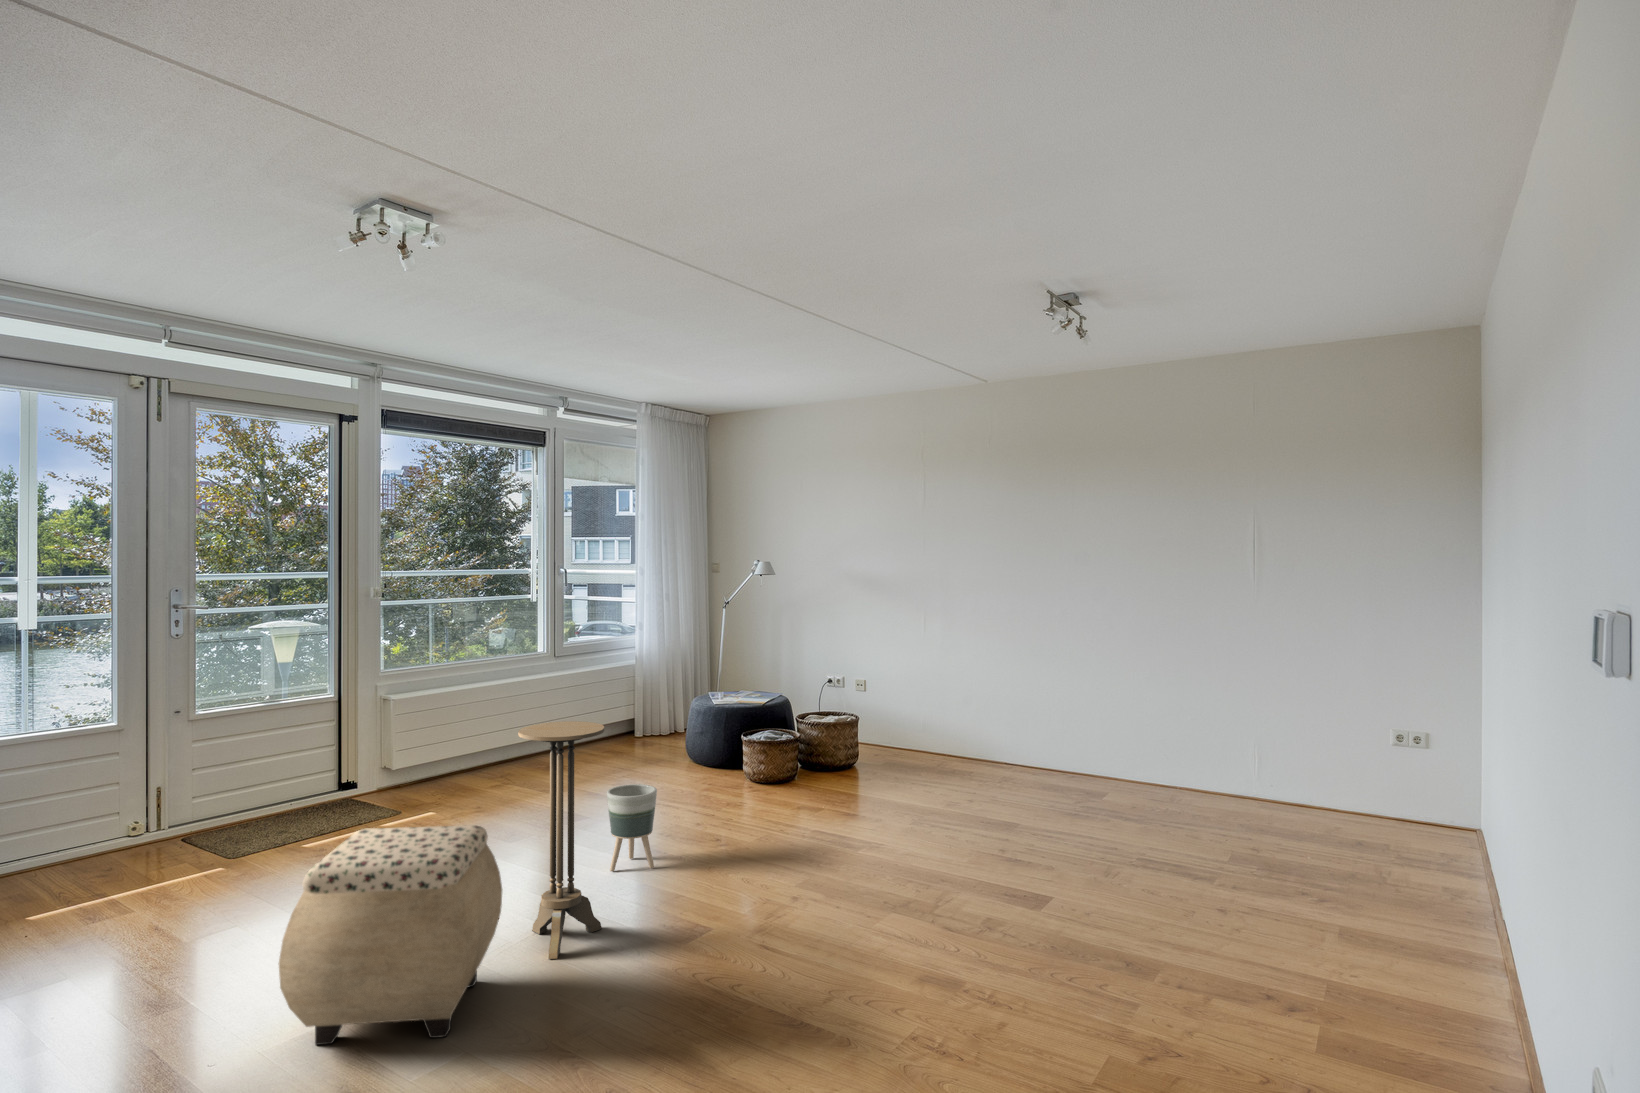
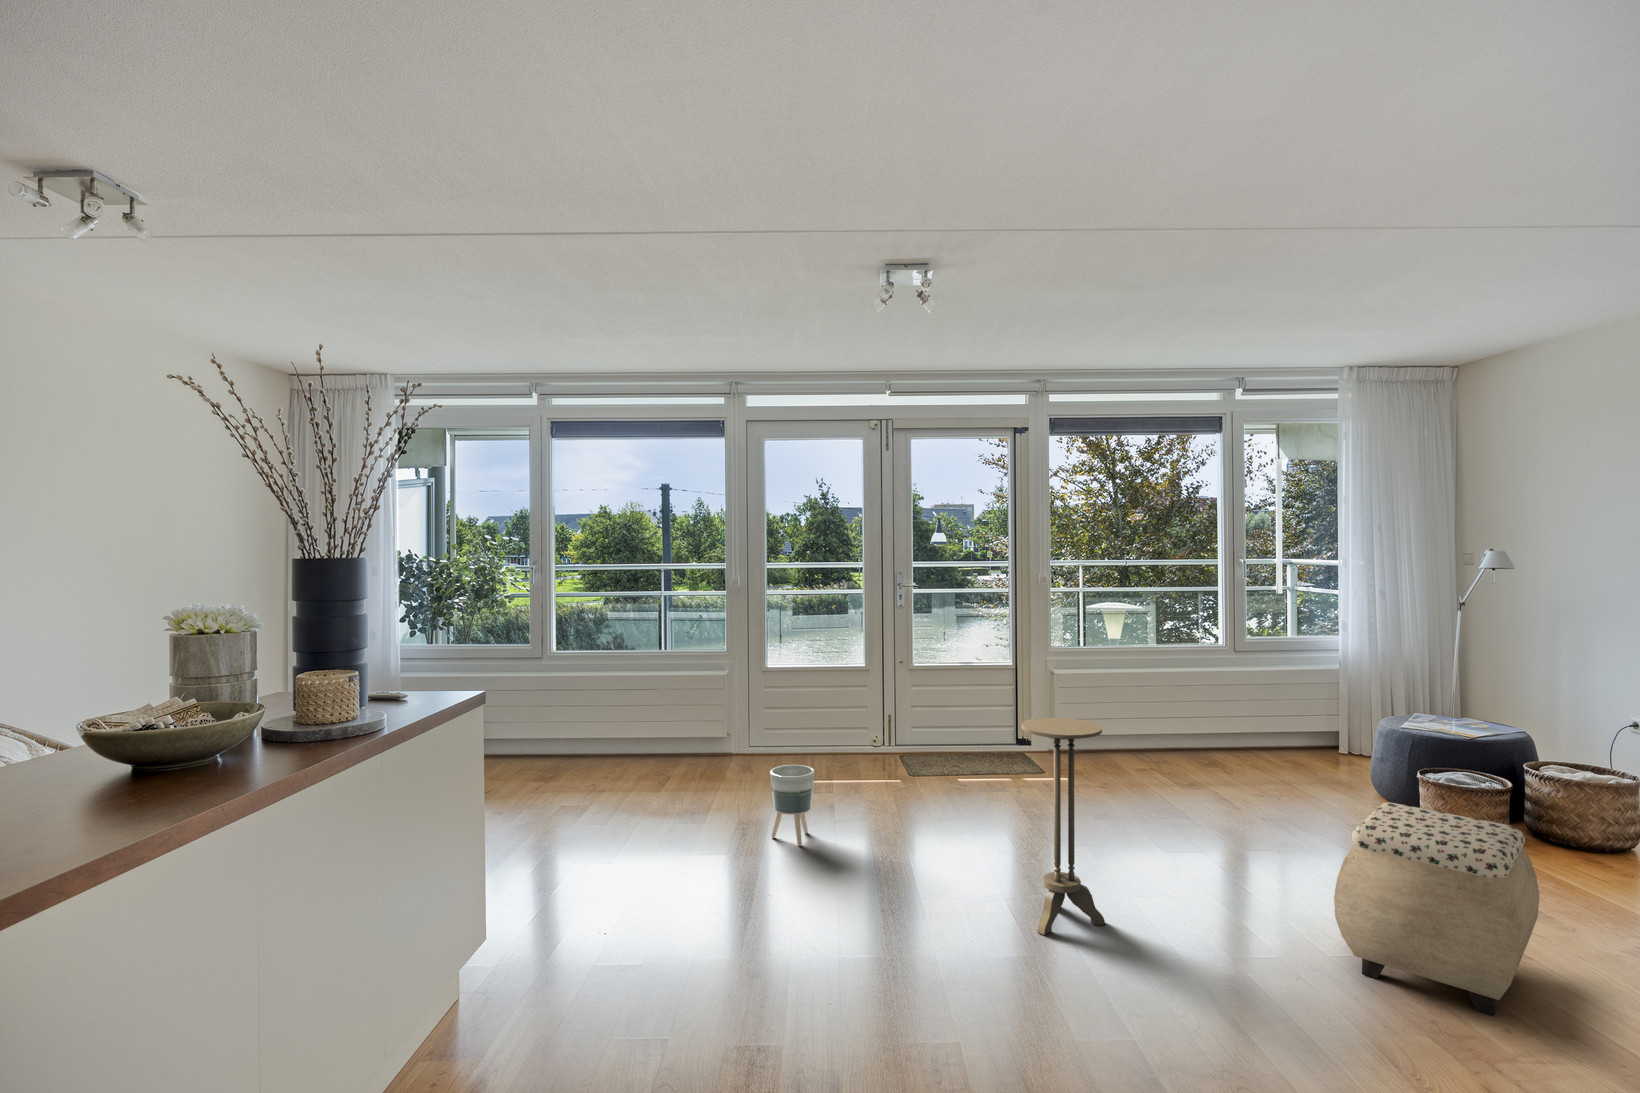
planter: present [607,784,657,871] -> present [770,765,815,845]
ottoman: present [279,825,502,1045] -> present [1334,803,1539,1015]

